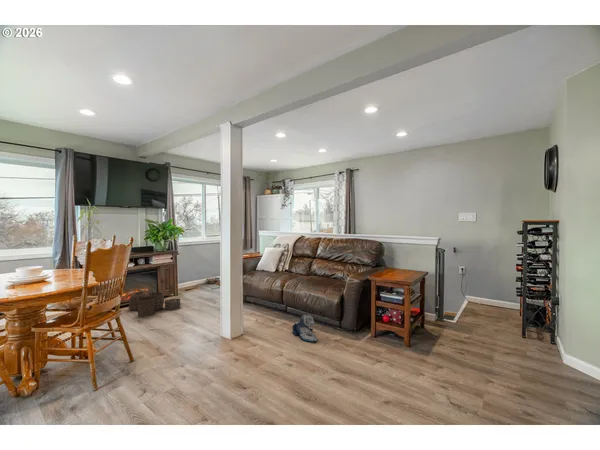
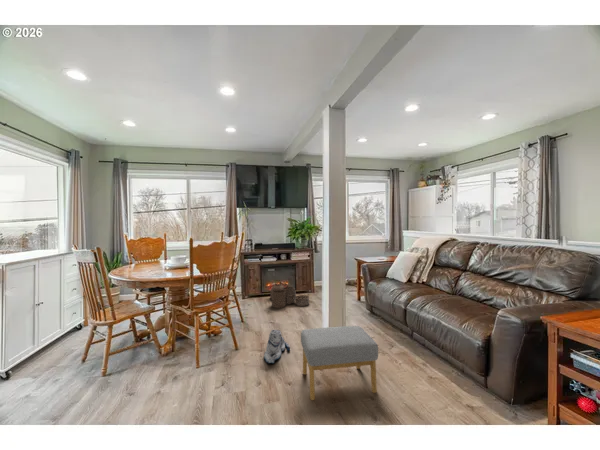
footstool: none [219,306,285,370] -> present [301,326,378,400]
plush toy: present [292,314,317,342] -> present [264,330,290,363]

